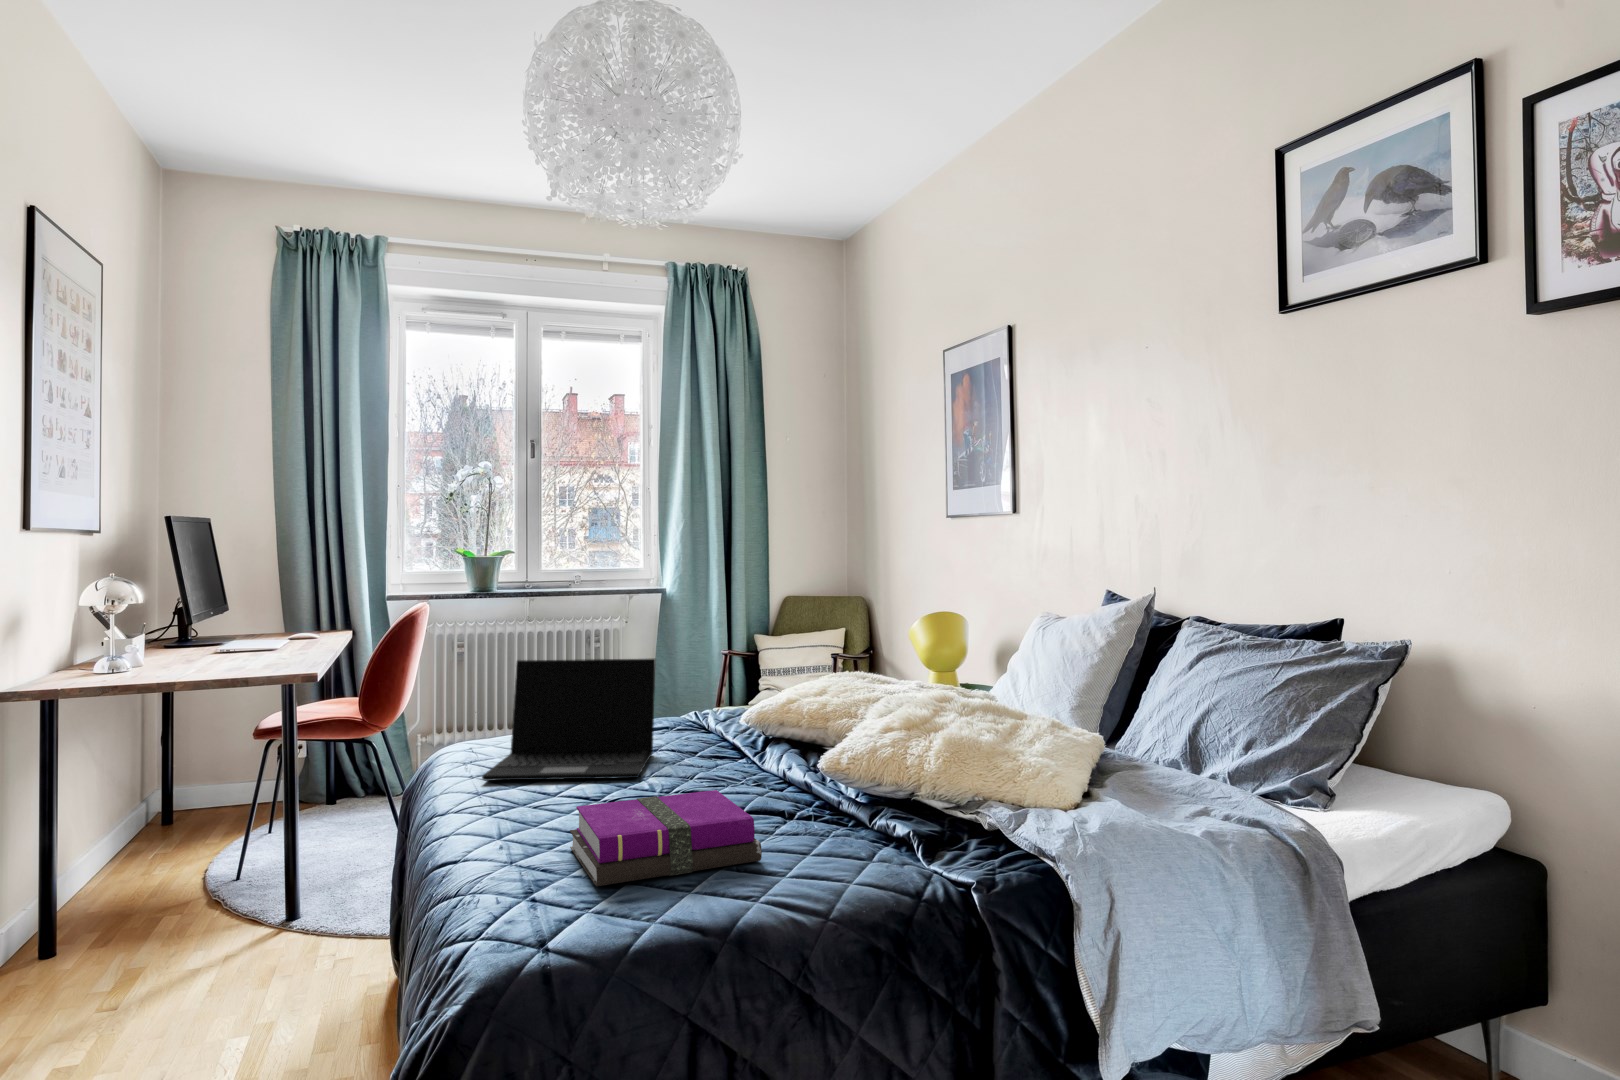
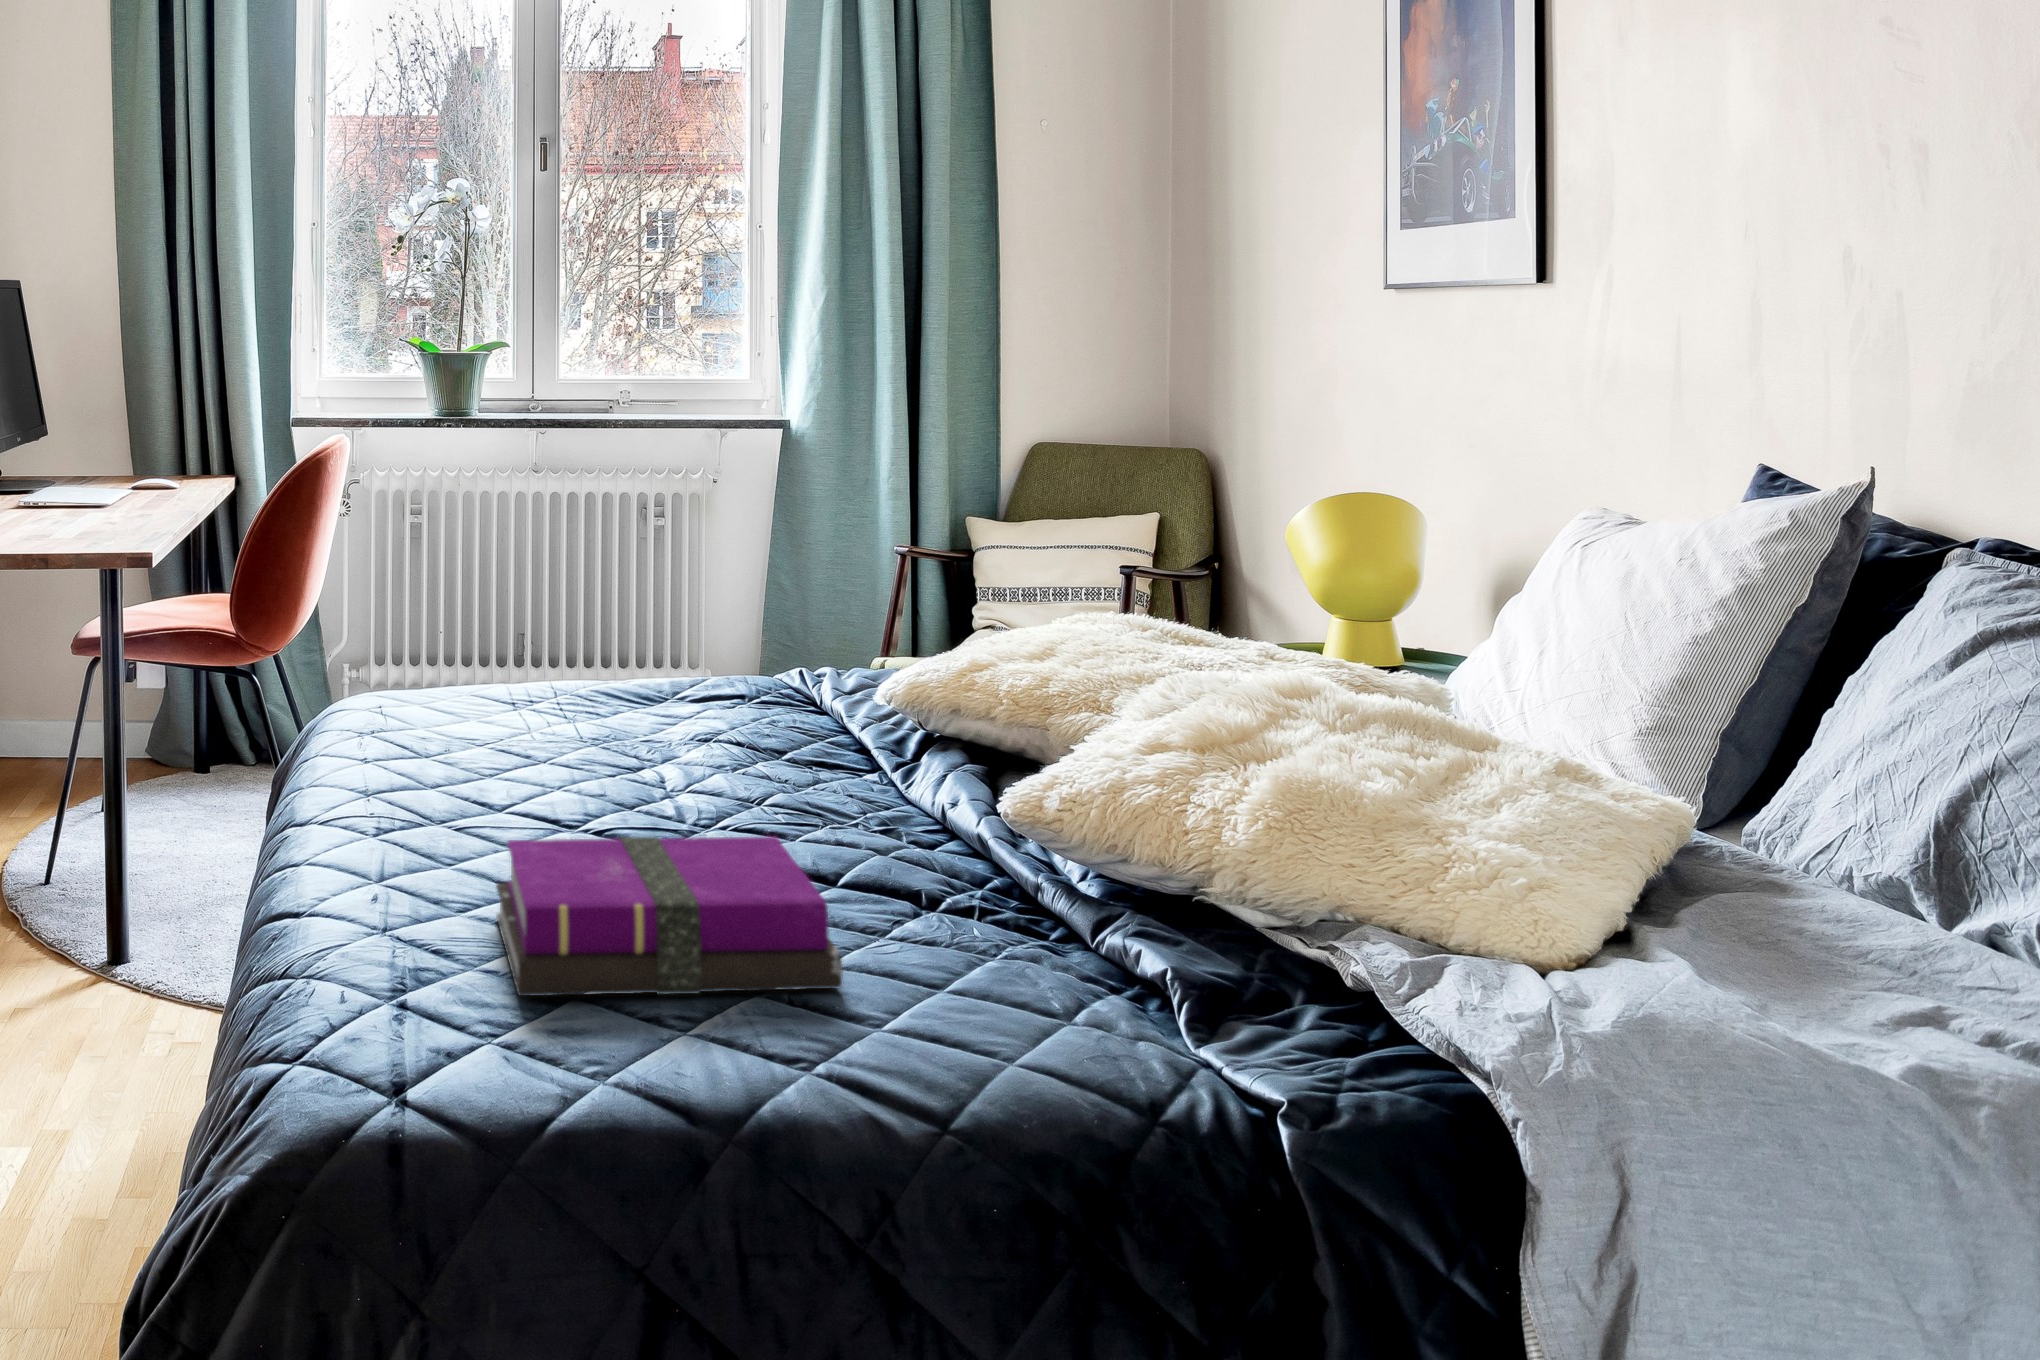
laptop: present [482,659,655,781] -> none [382,552,709,793]

